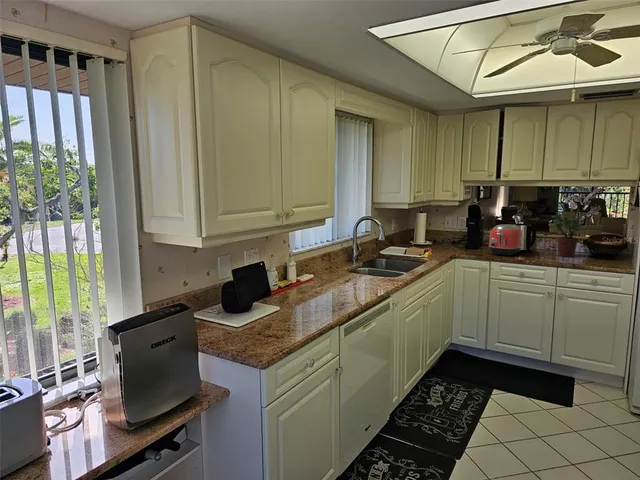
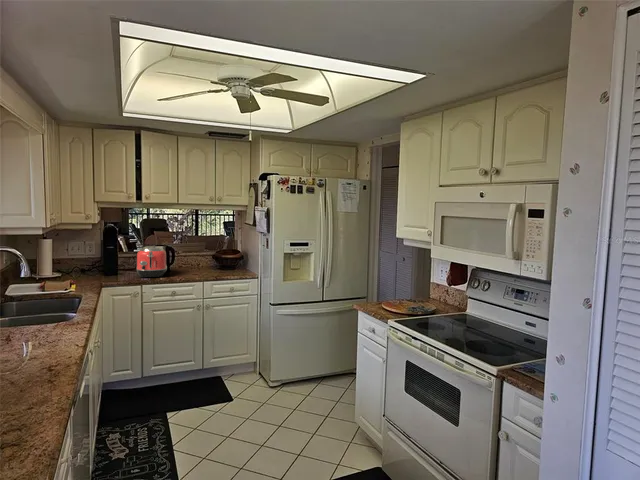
potted plant: present [552,212,582,257] -> none [191,233,215,272]

